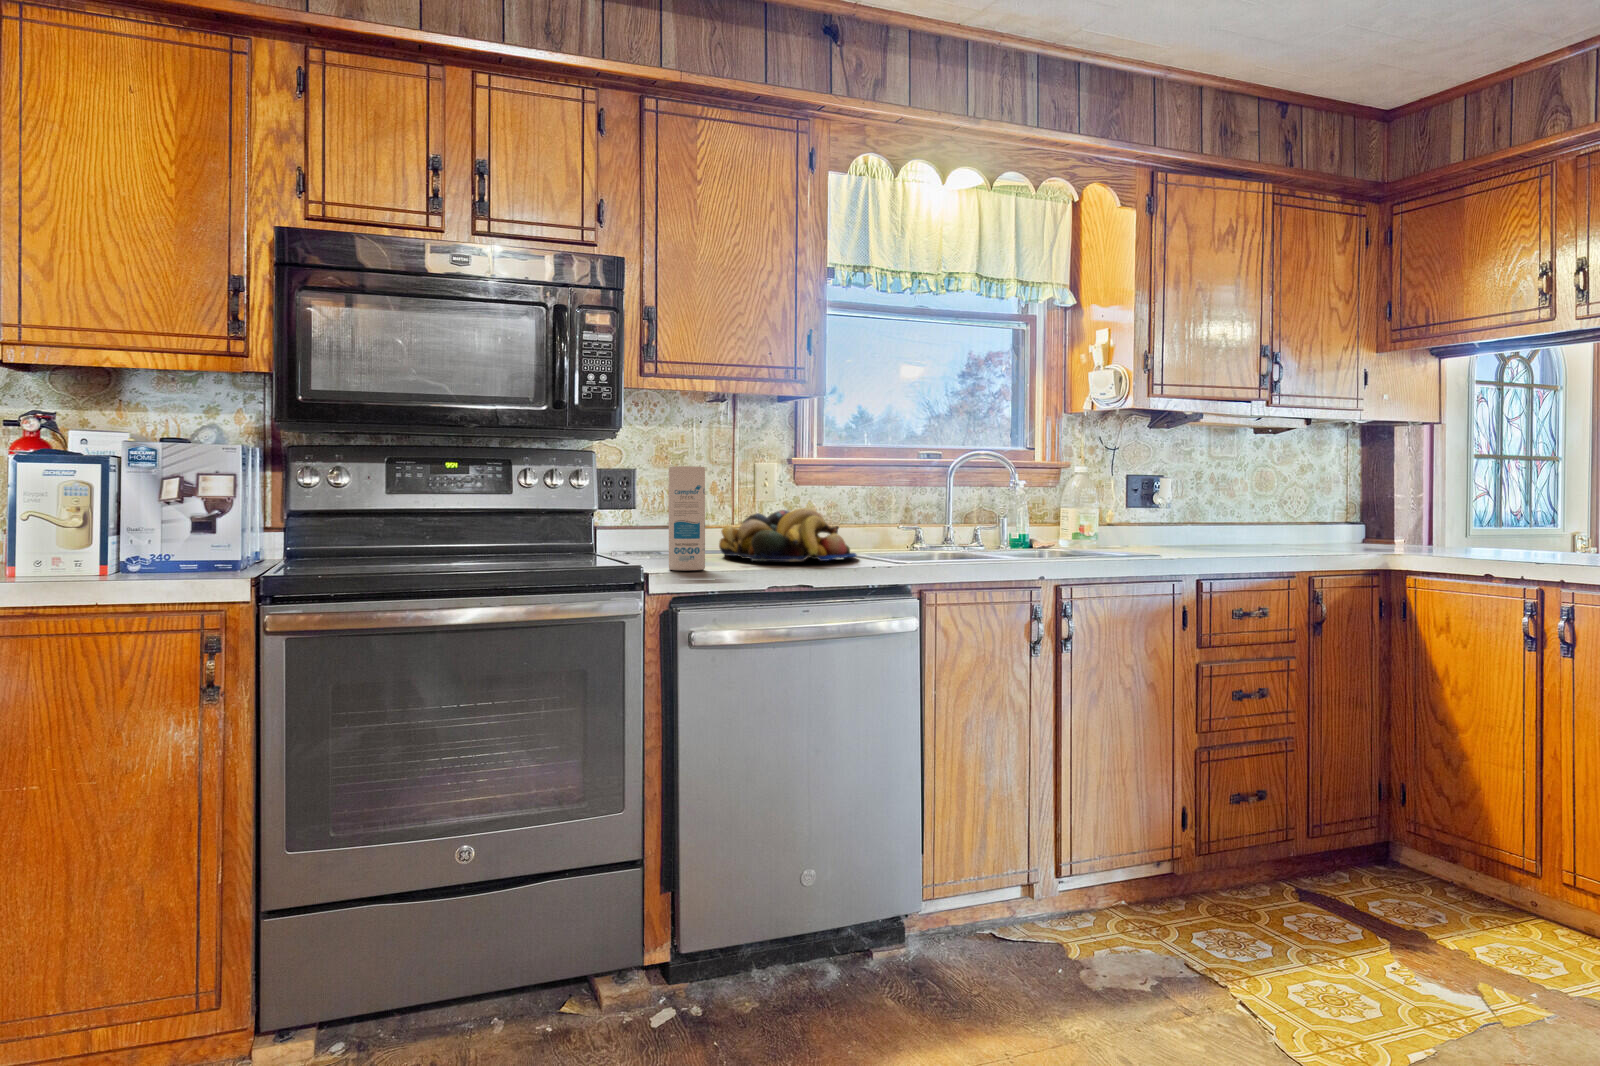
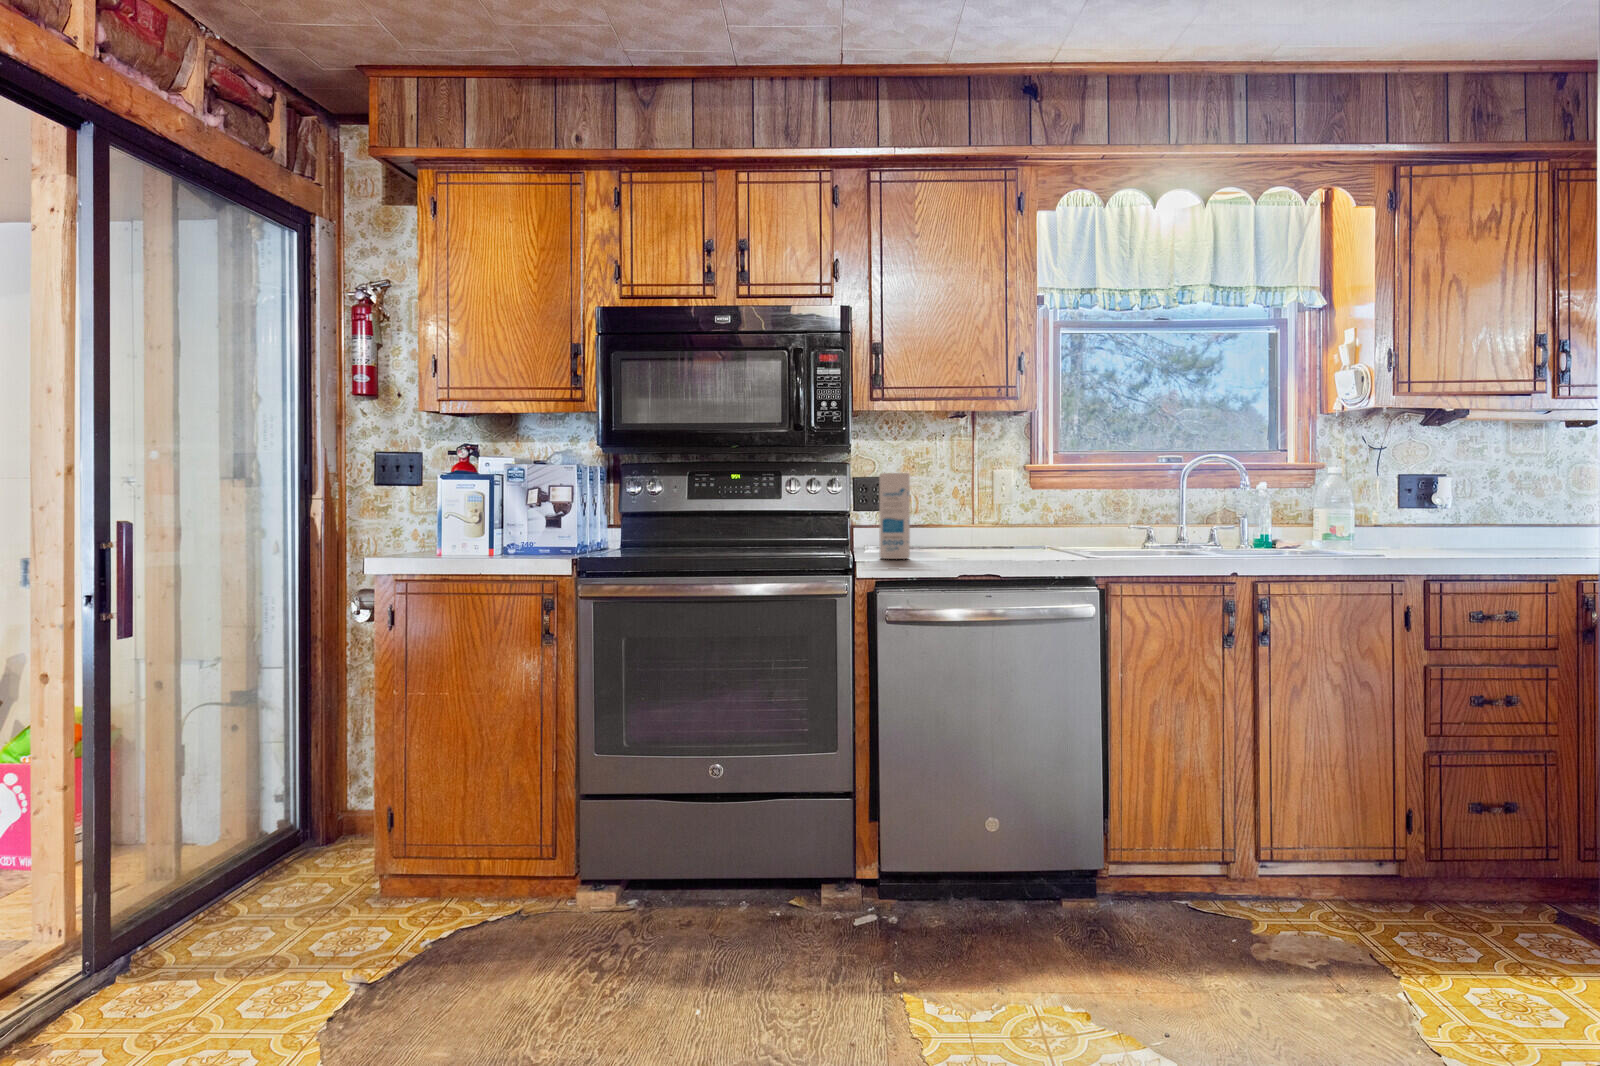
fruit bowl: present [719,508,857,561] -> none [933,508,1057,553]

